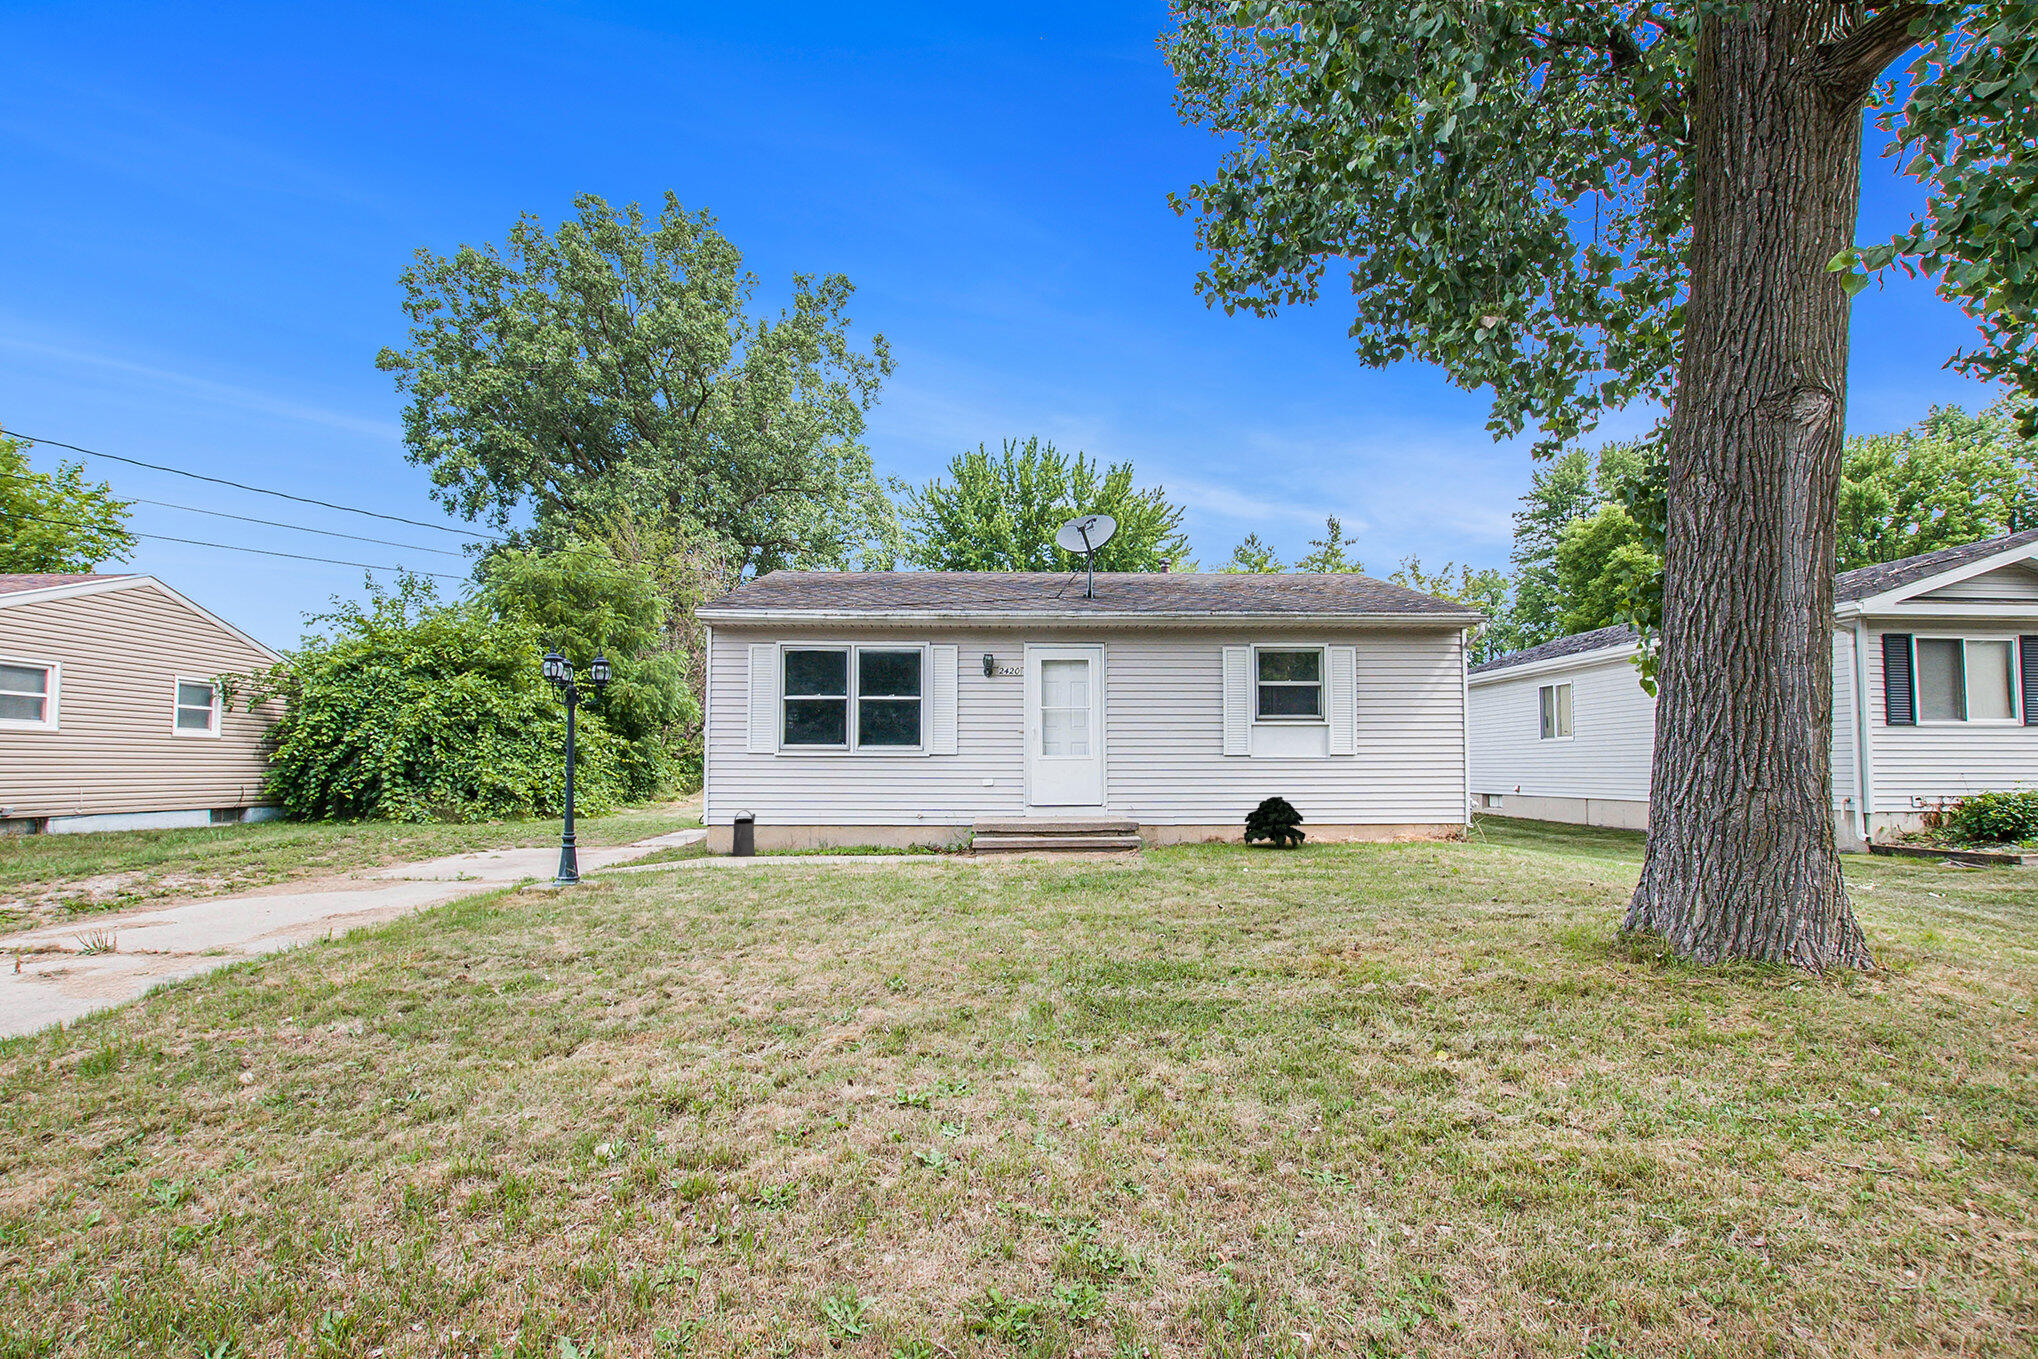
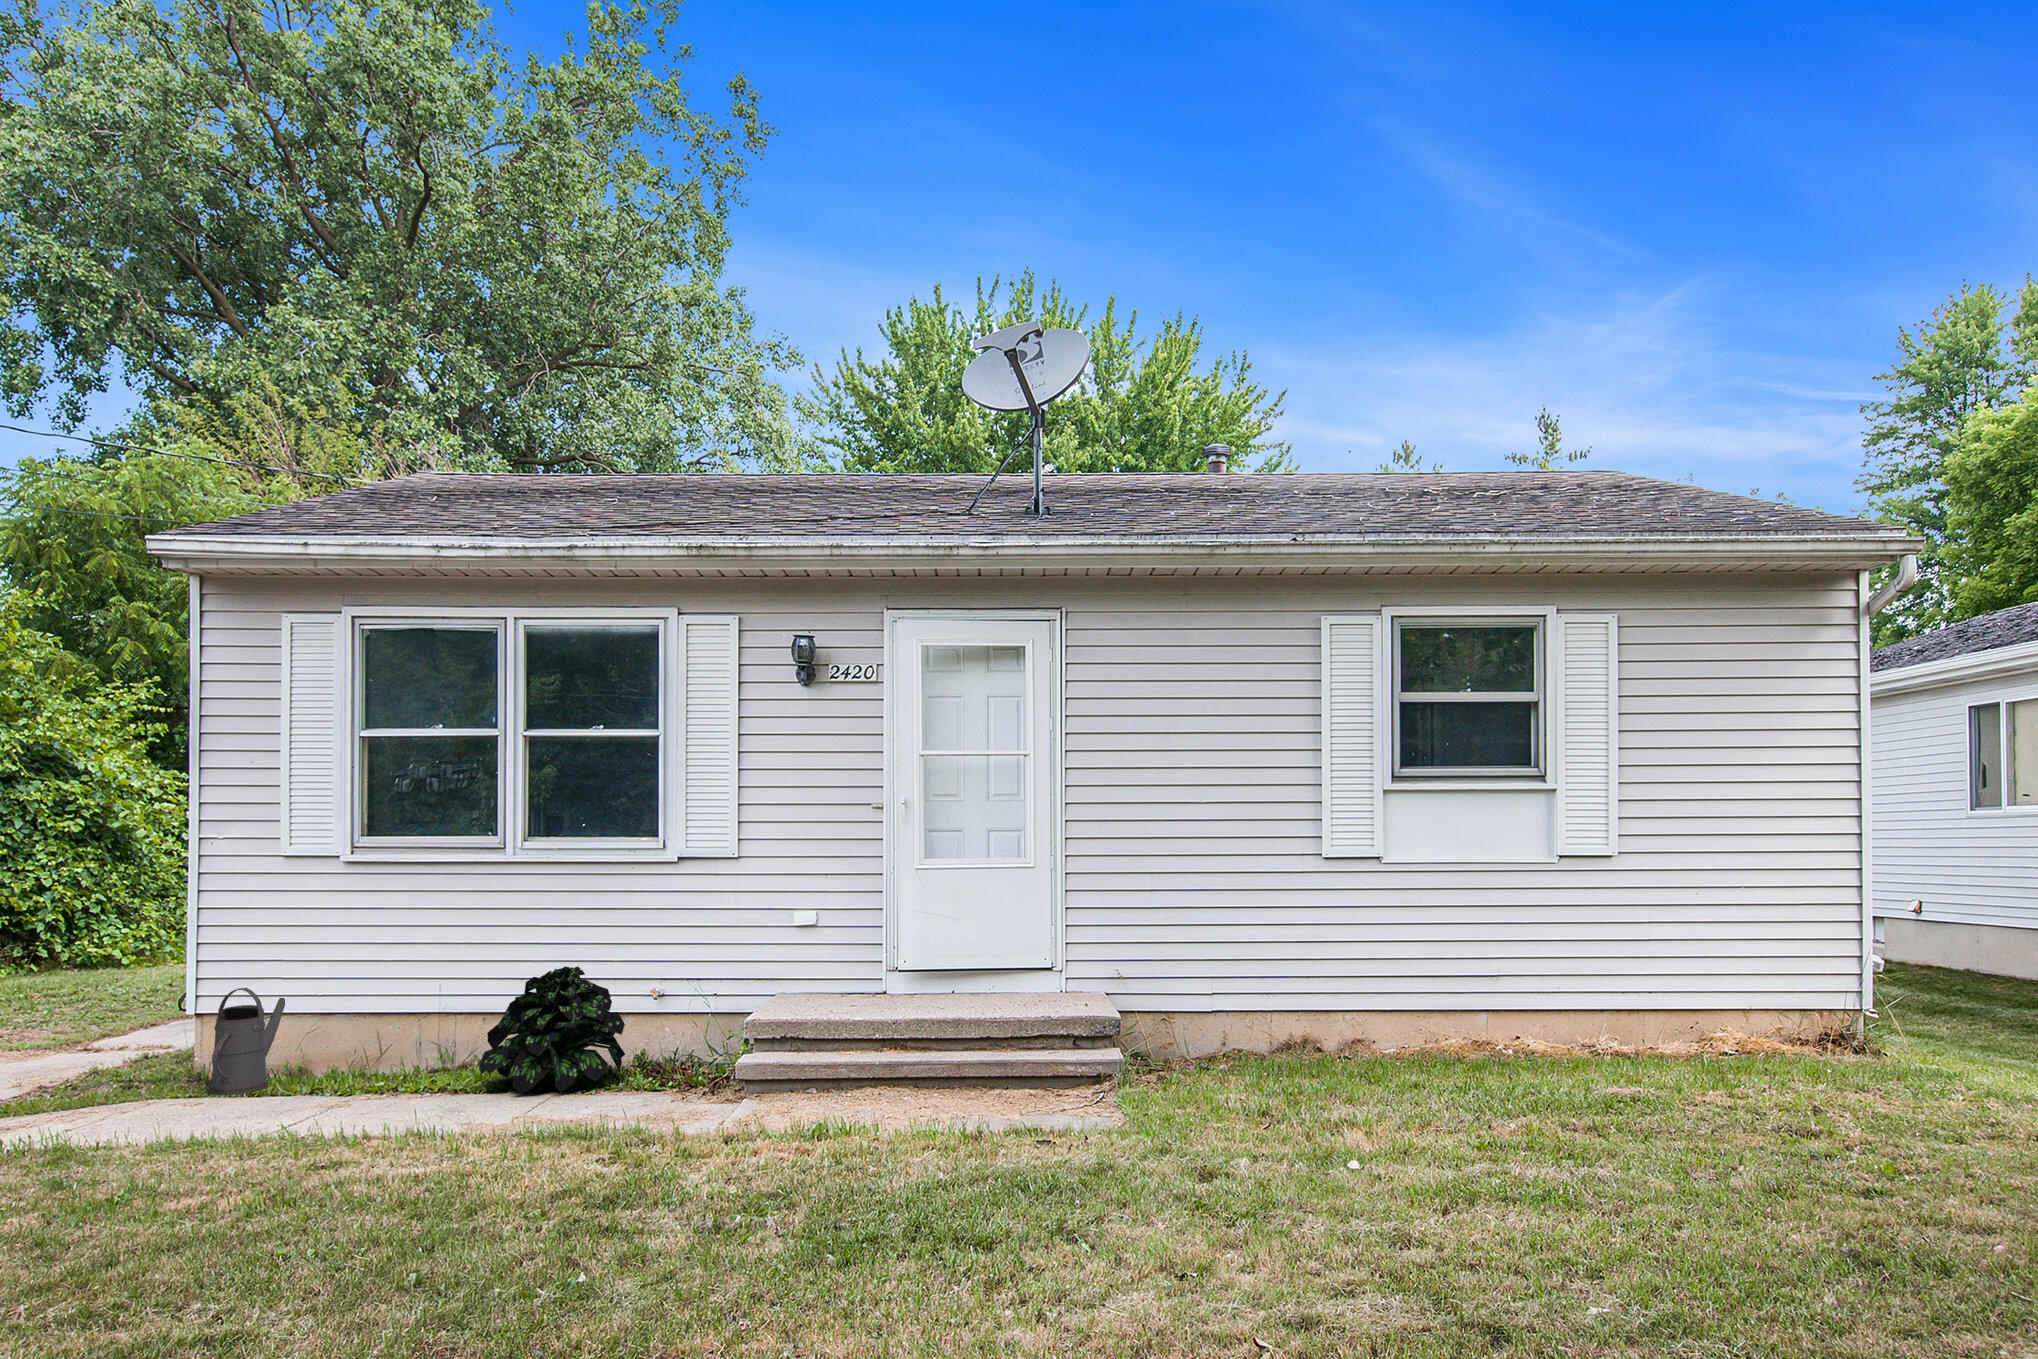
potted plant: present [1244,797,1306,849] -> present [479,966,625,1093]

